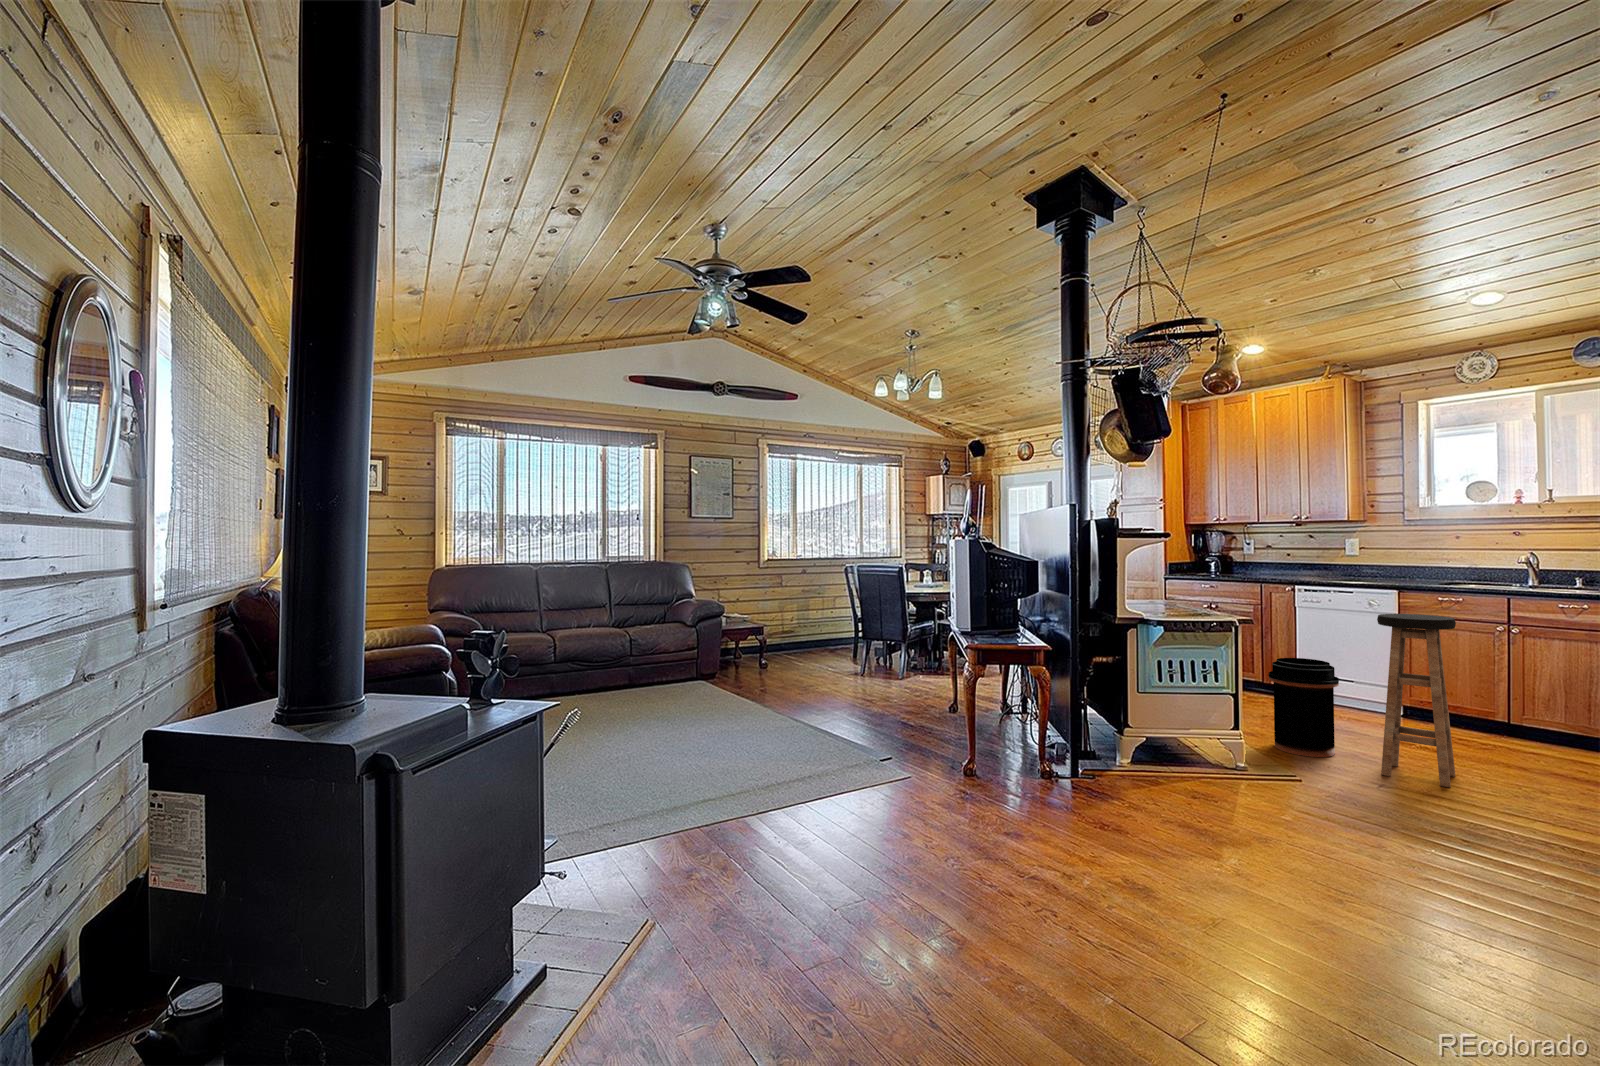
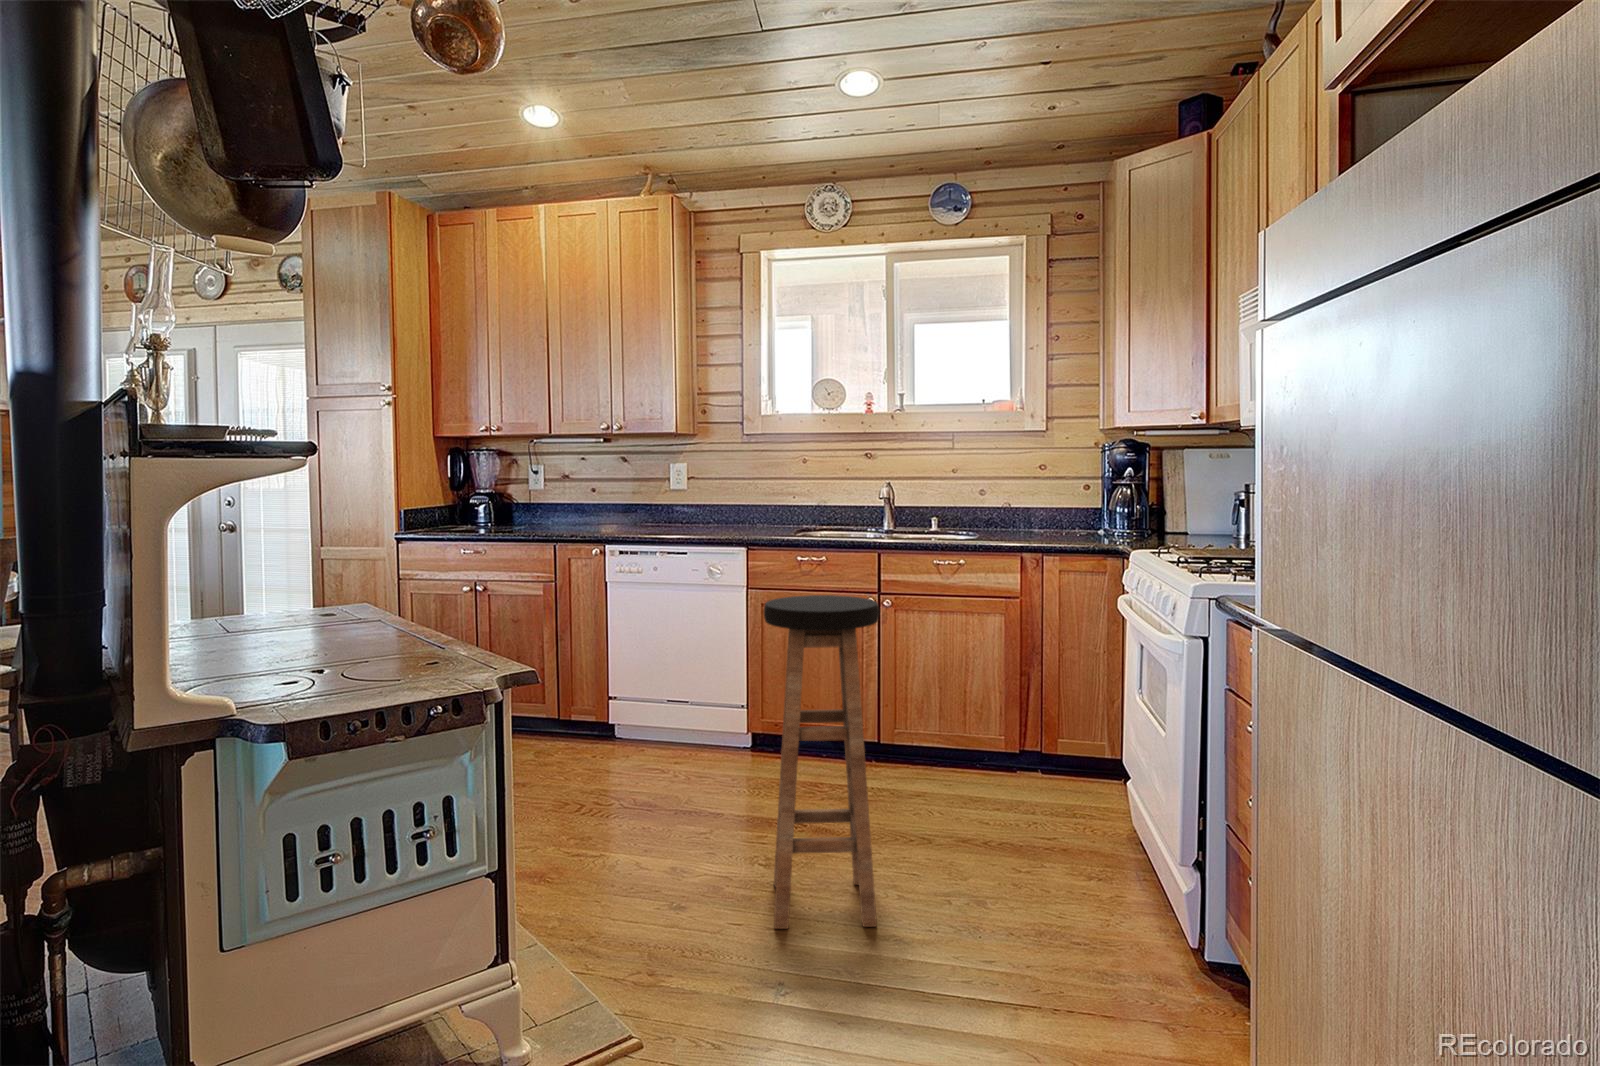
trash can: present [1269,658,1339,757] -> none [574,697,696,913]

